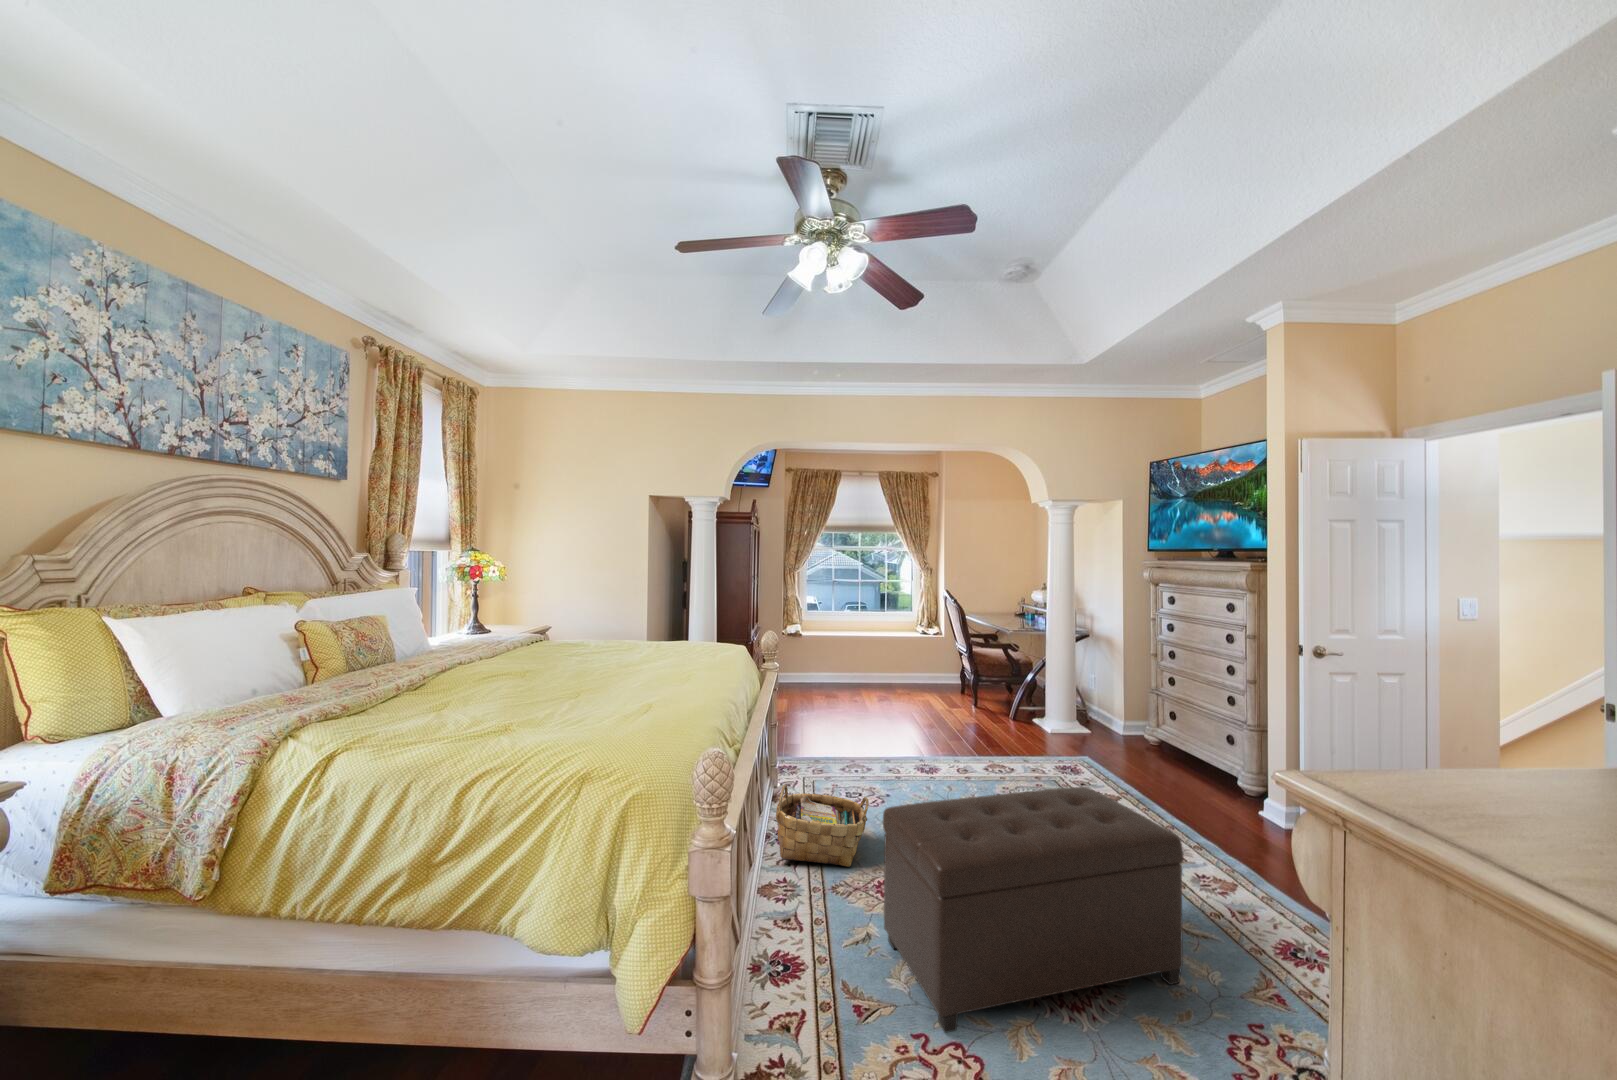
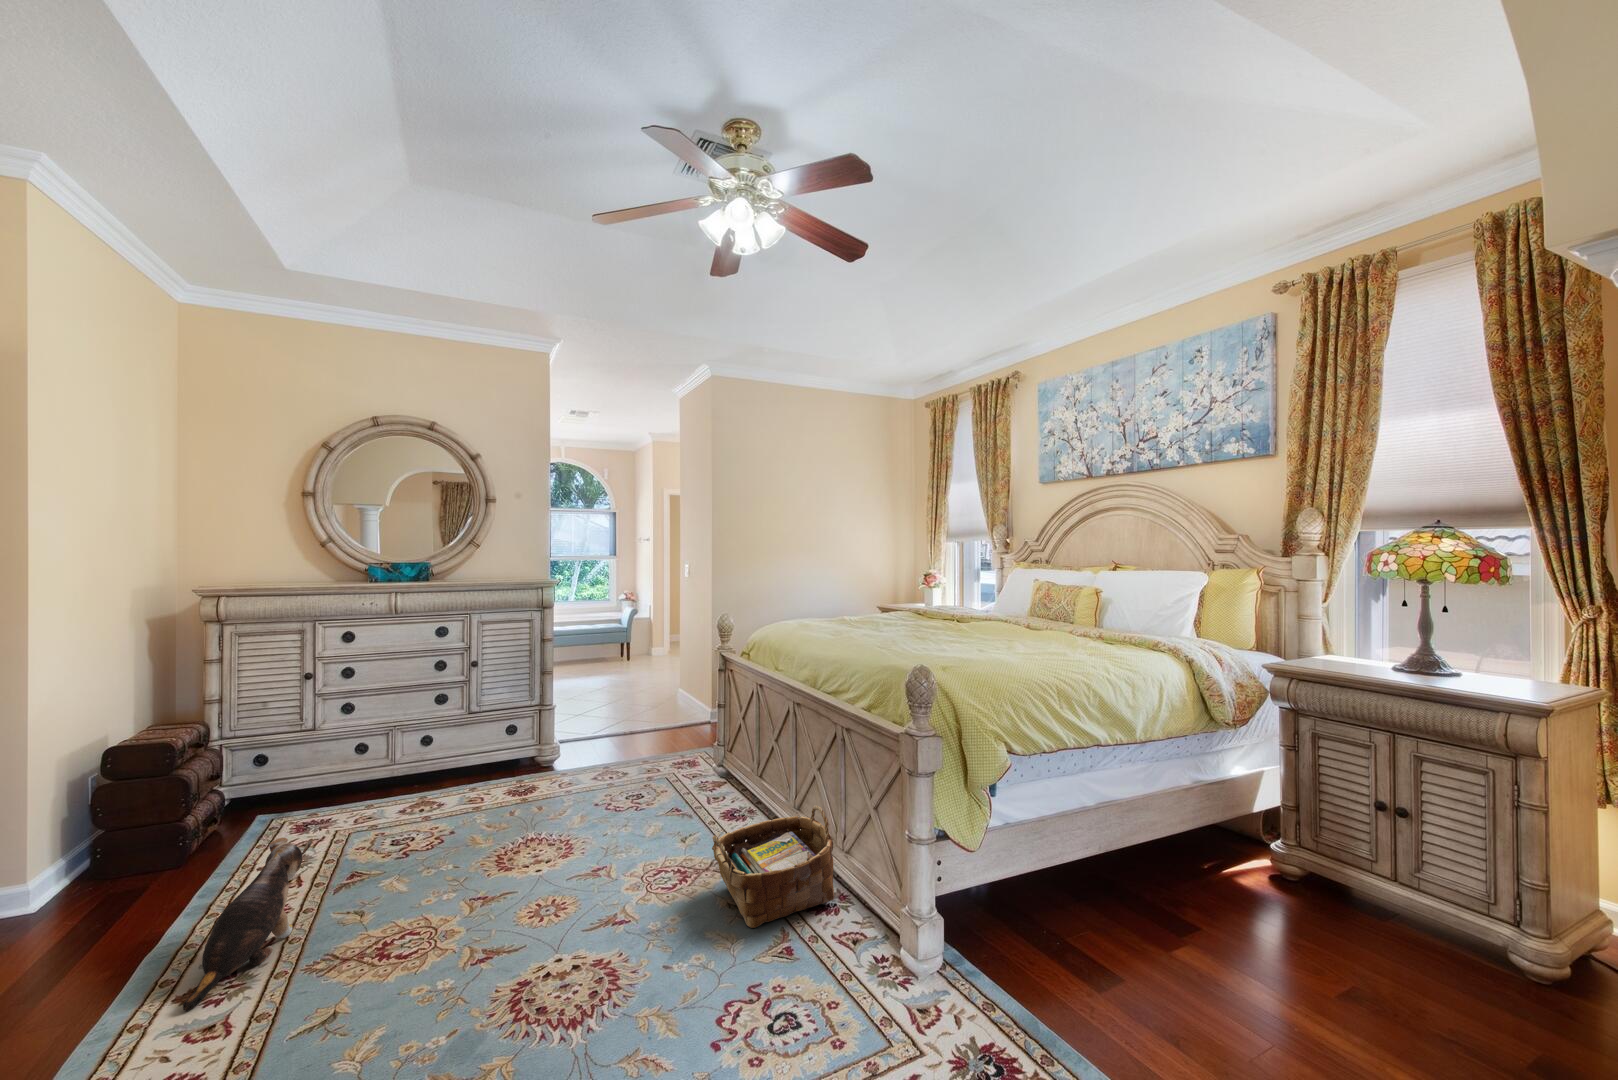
ottoman: present [883,787,1184,1033] -> none [413,710,670,914]
plush toy: none [1191,854,1249,922] -> present [183,838,312,1011]

